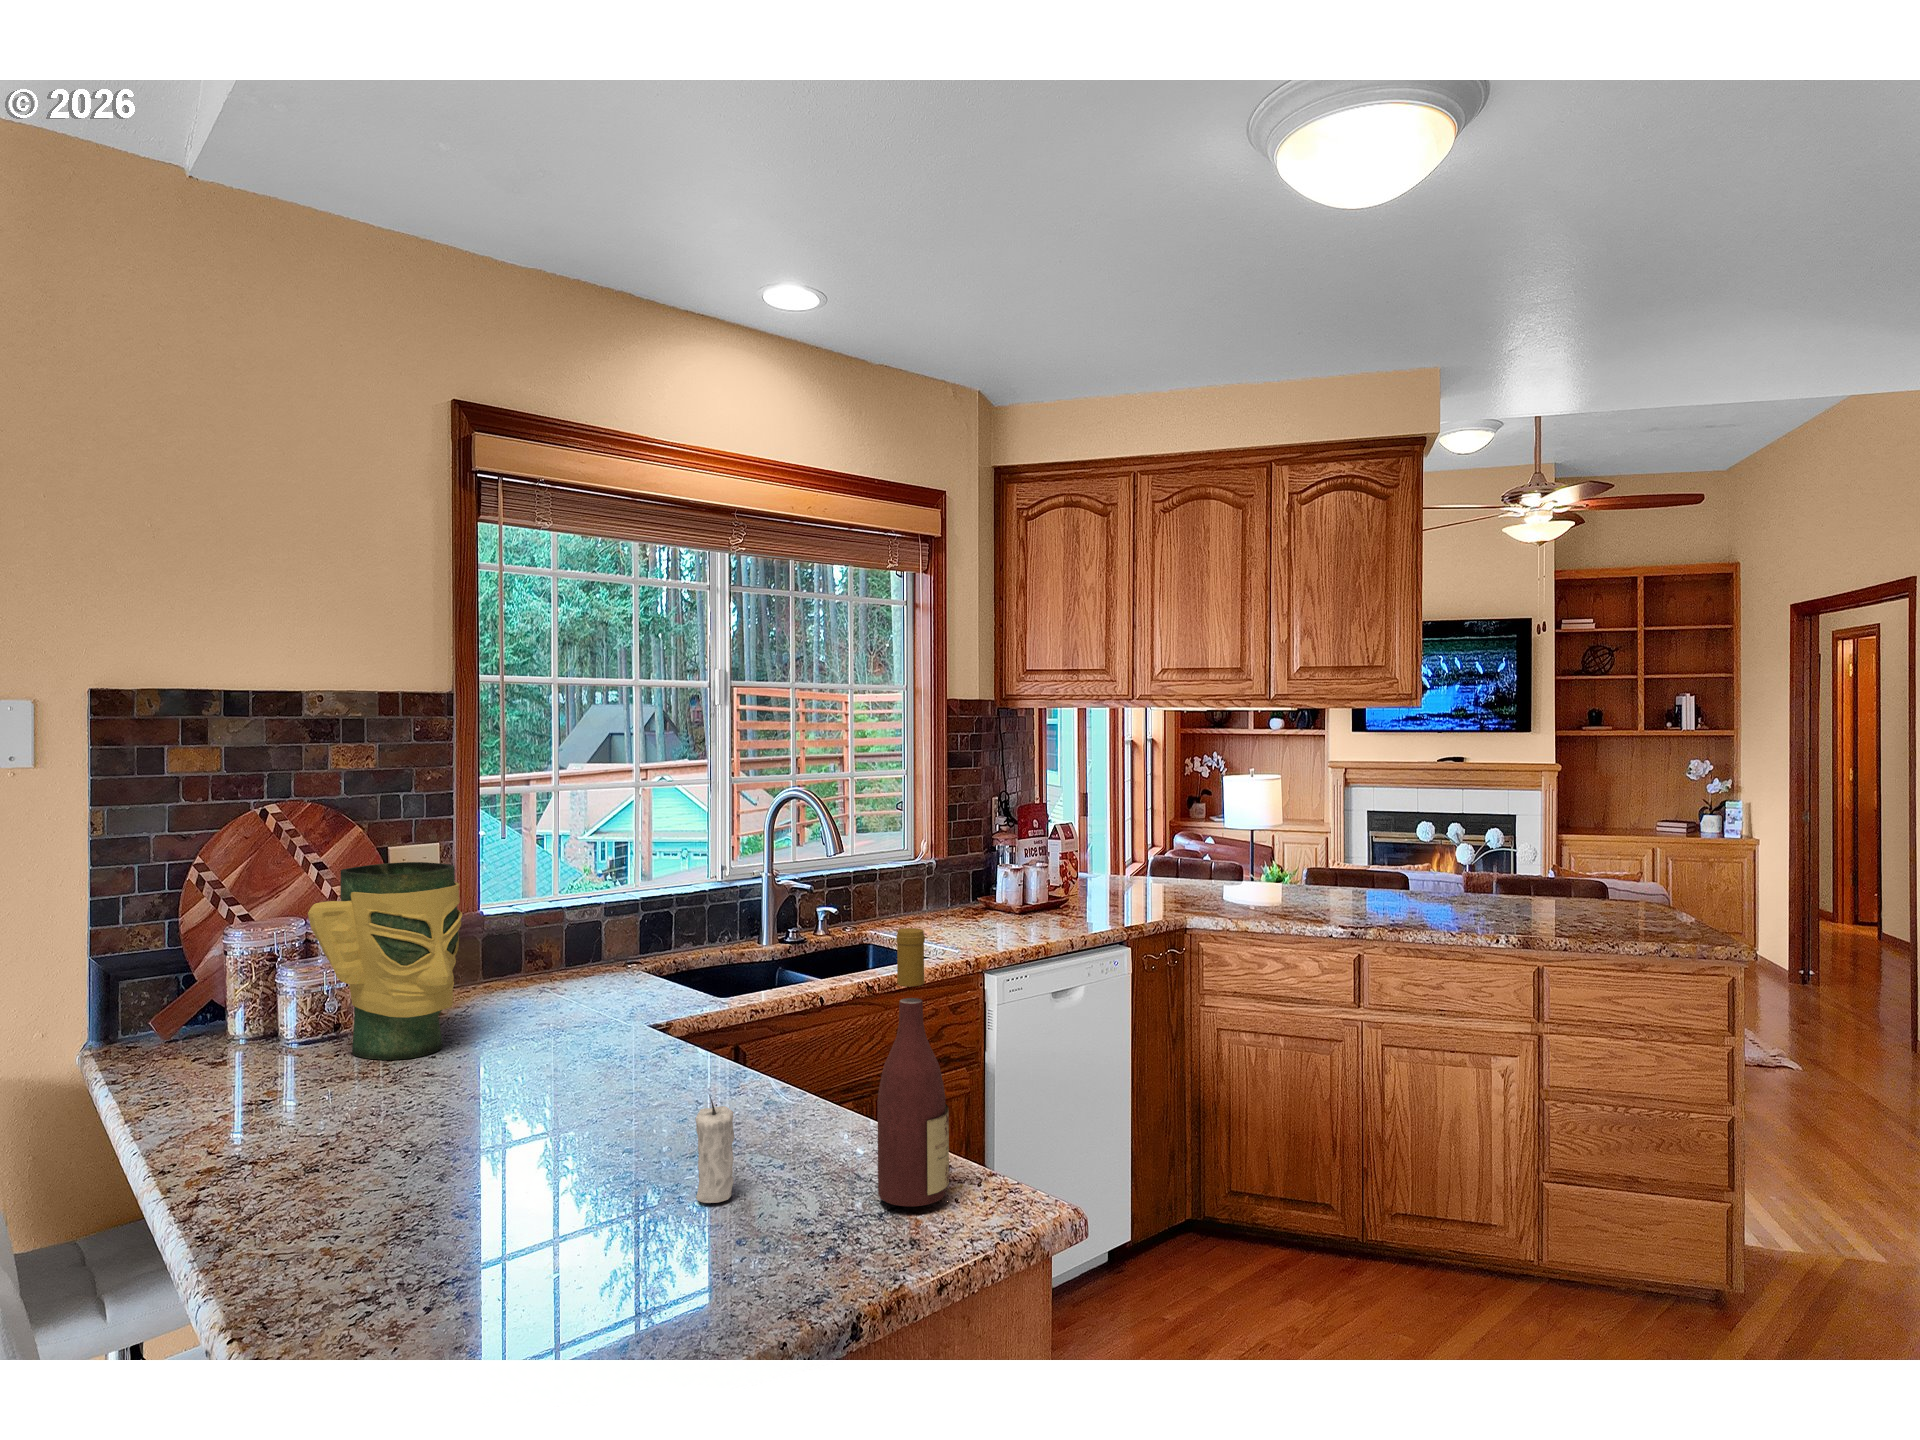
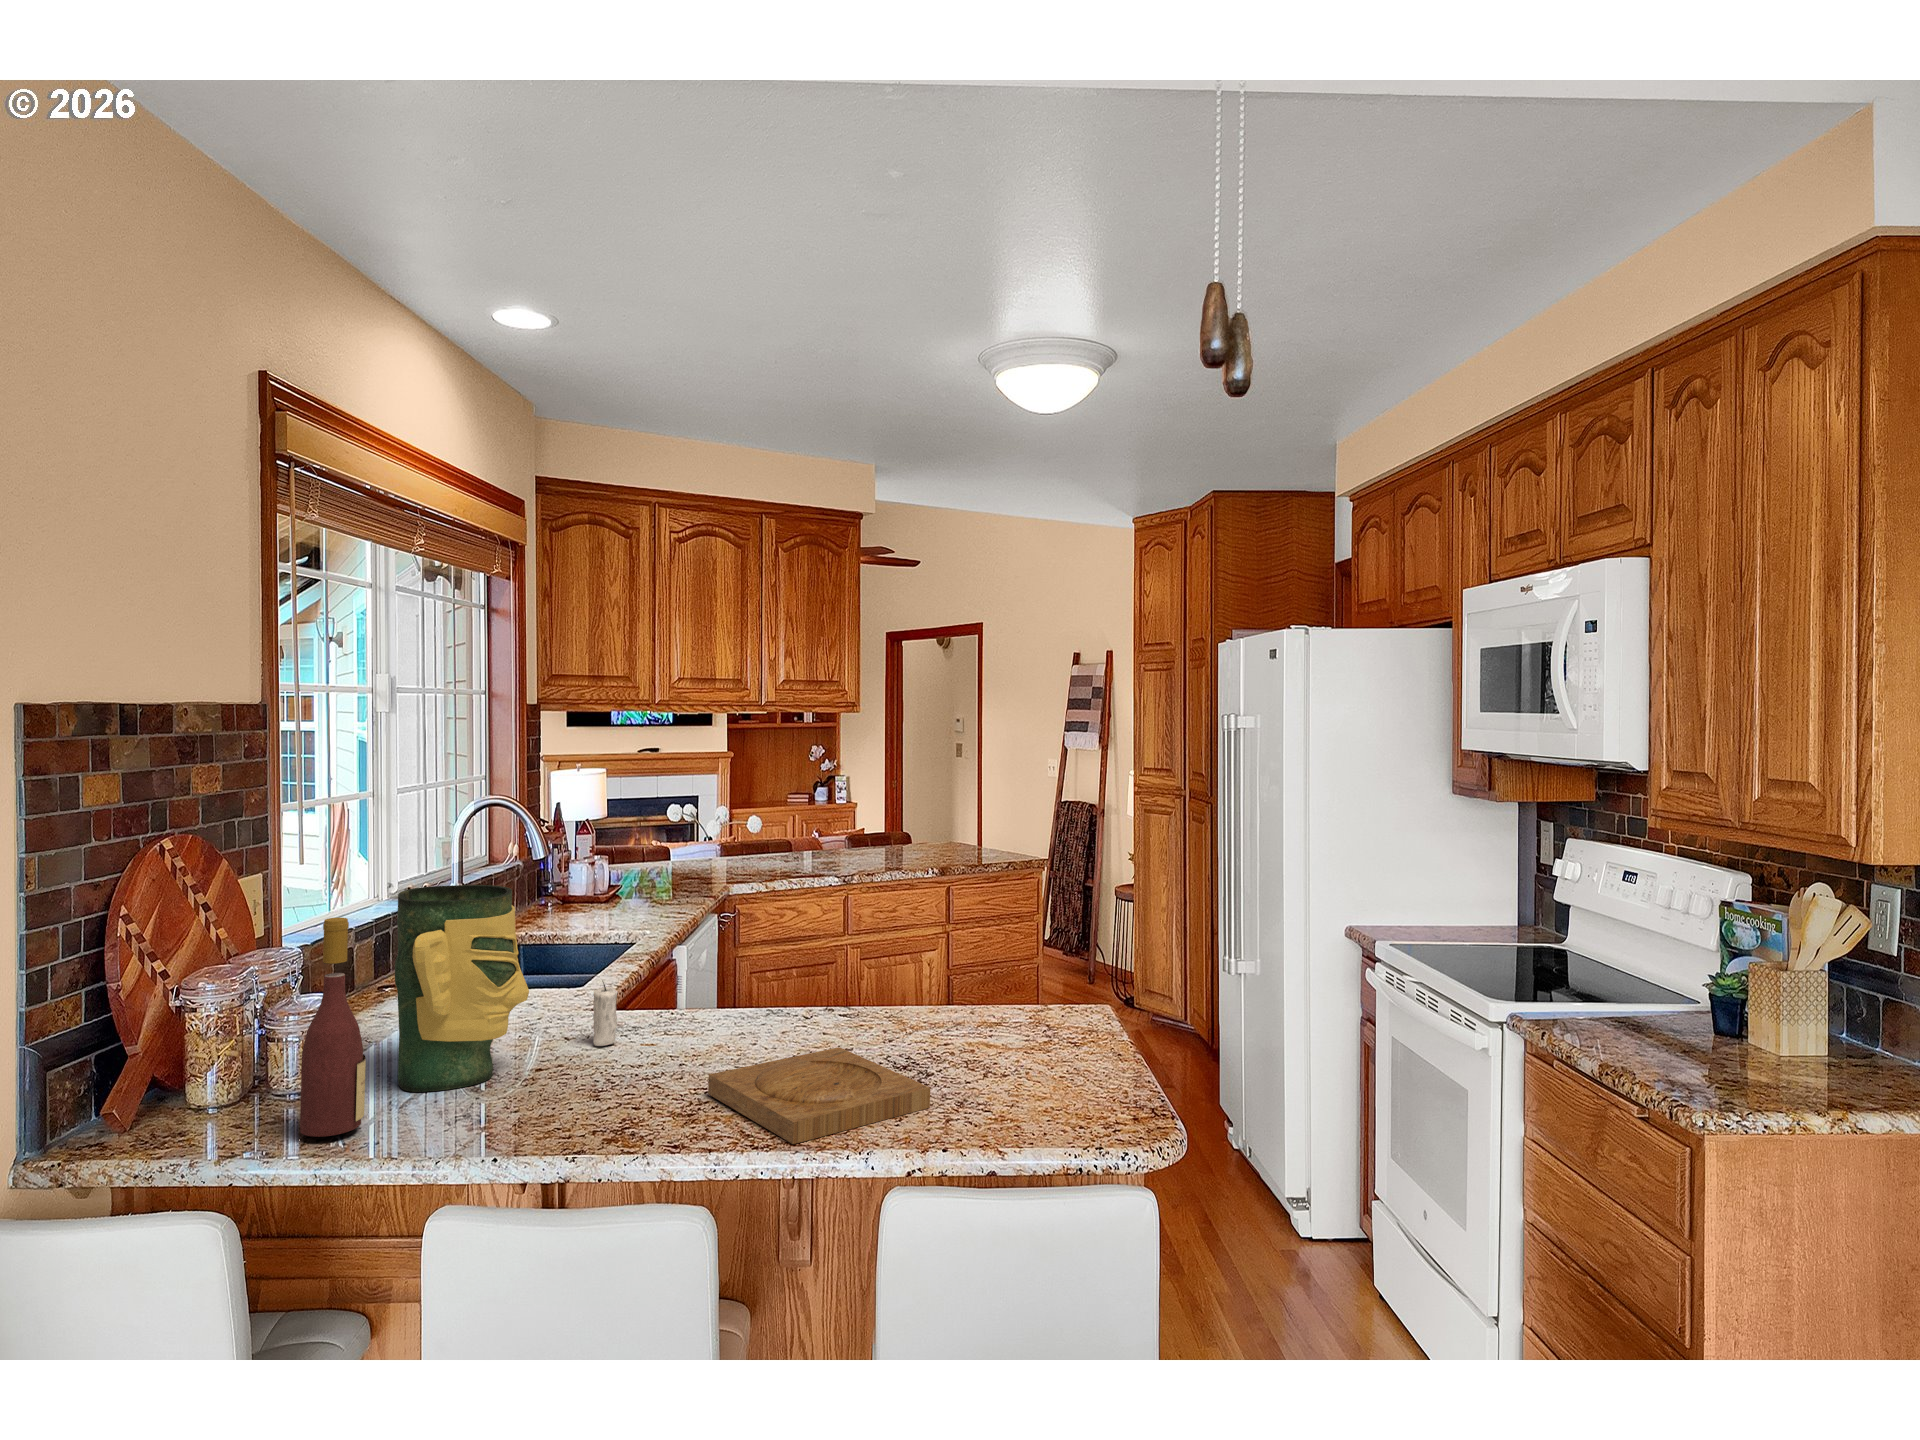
wine bottle: present [878,928,949,1206] -> present [300,917,366,1137]
candle: present [695,1095,735,1203] -> present [593,981,618,1046]
tray: none [320,1098,624,1210] -> present [708,1047,931,1144]

